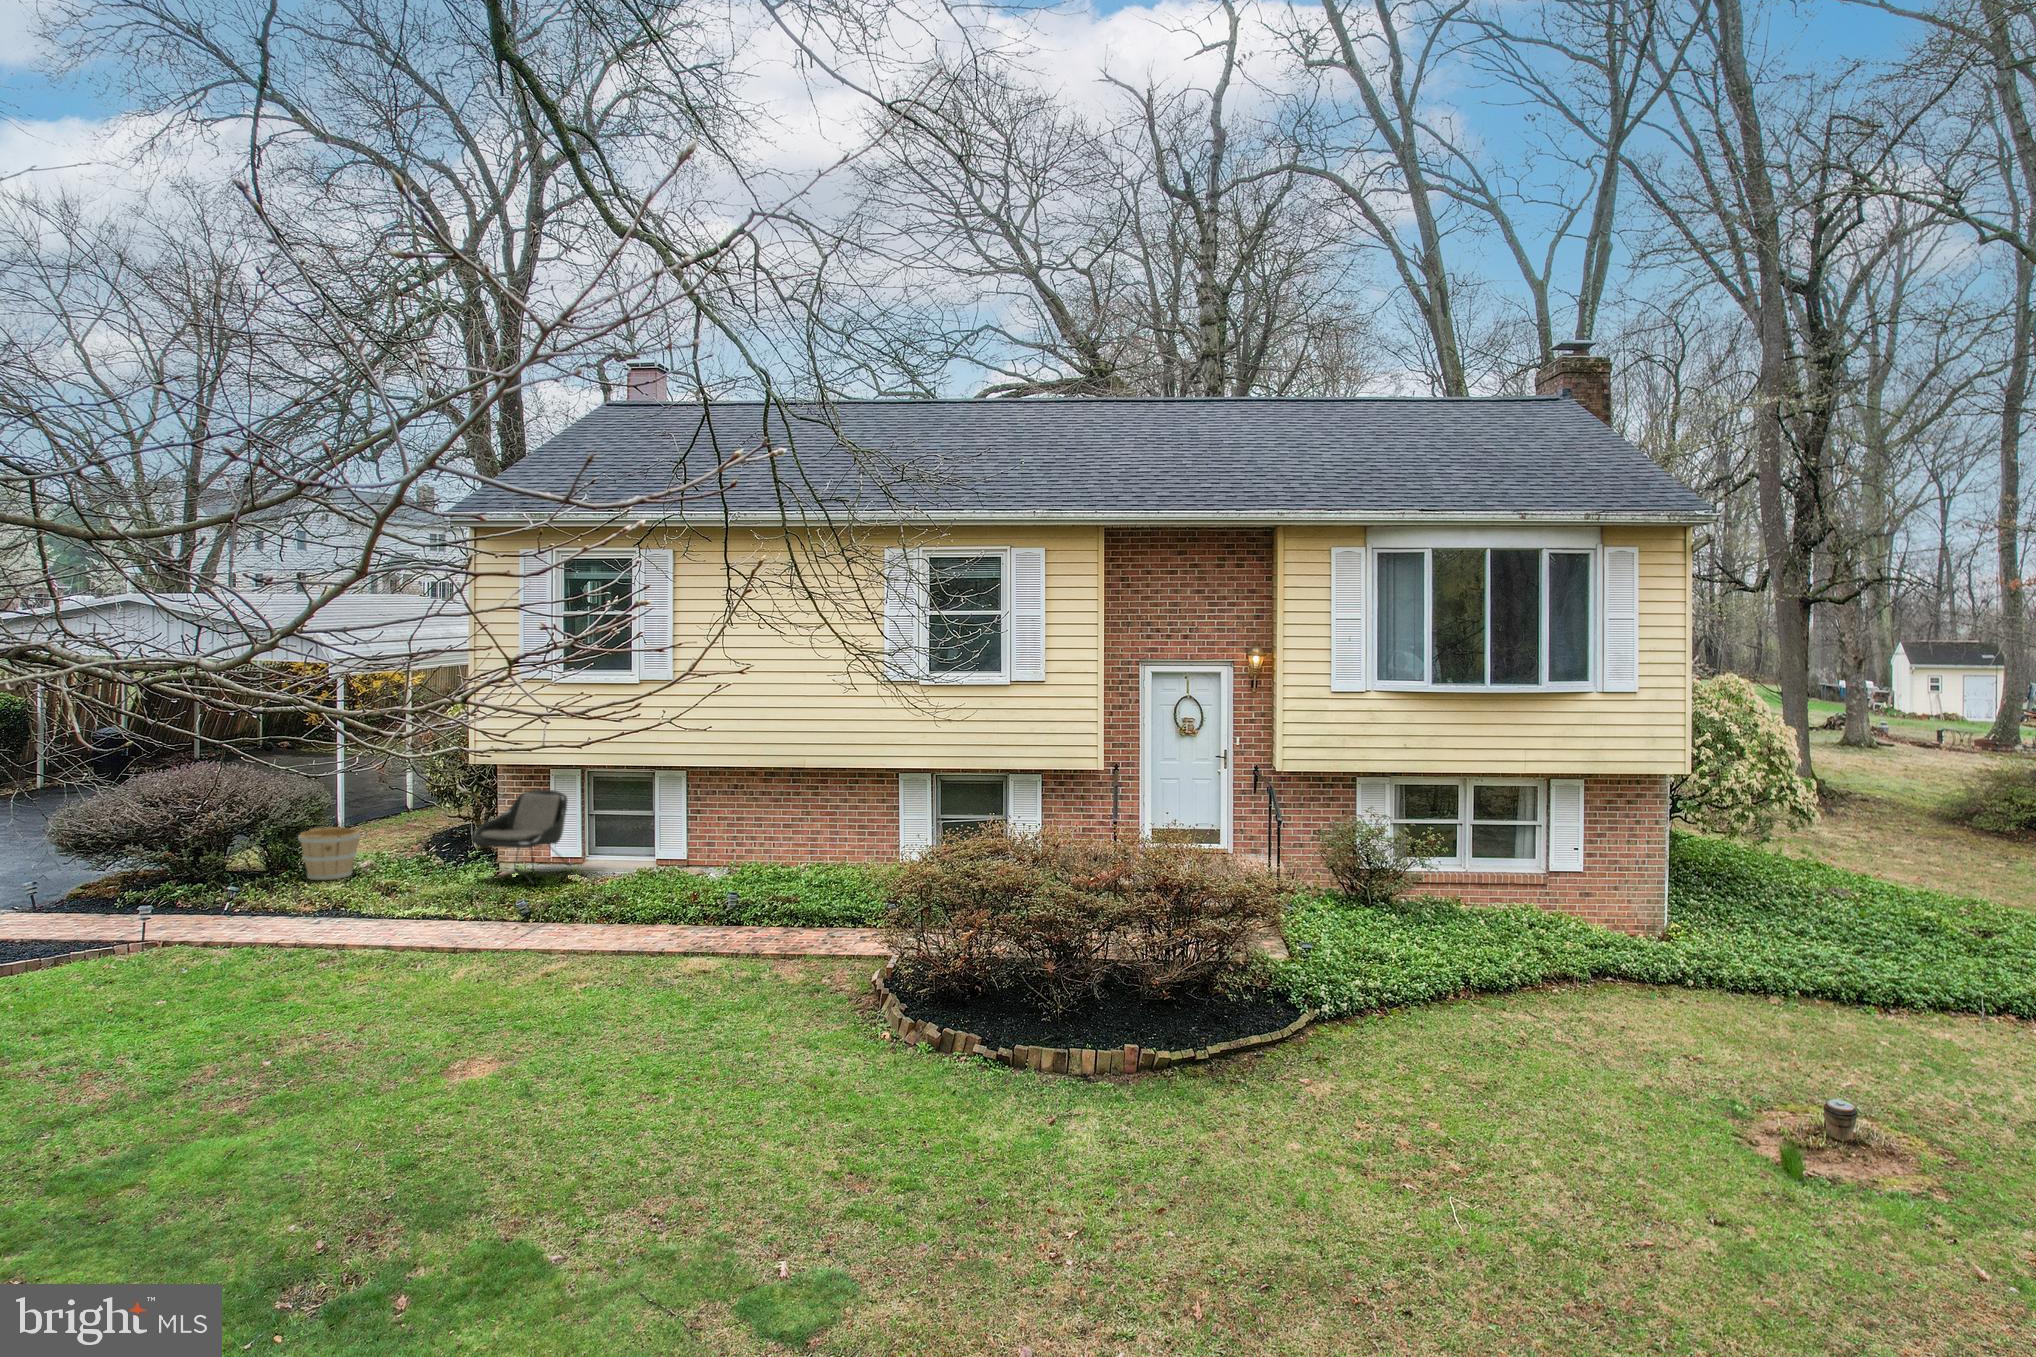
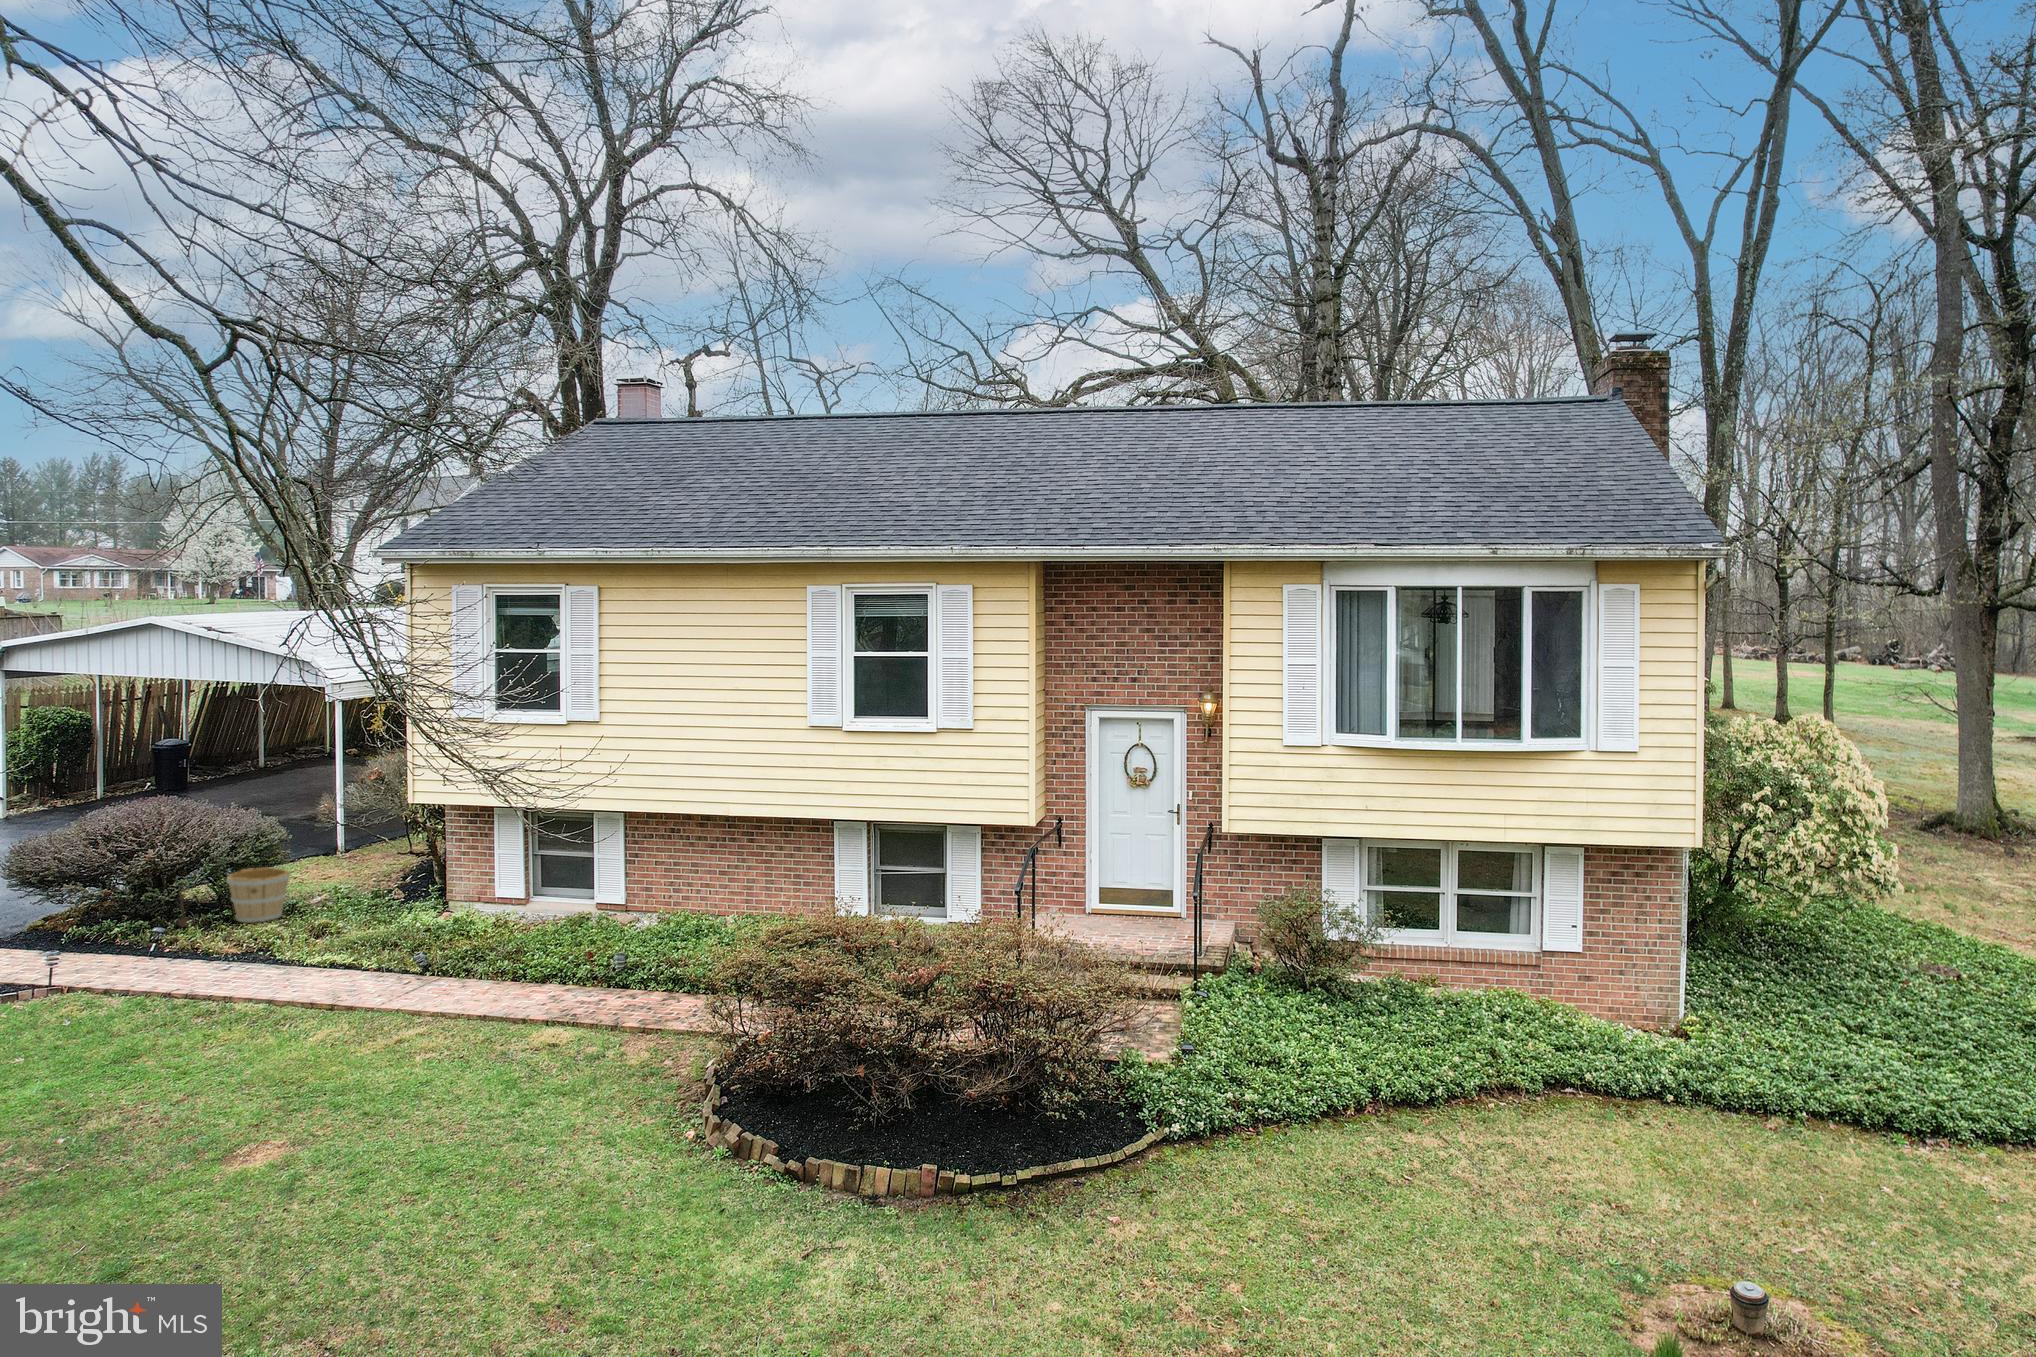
lounge chair: present [471,790,571,885] -> none [391,832,497,934]
decorative plant: none [244,849,266,885] -> present [178,894,191,927]

